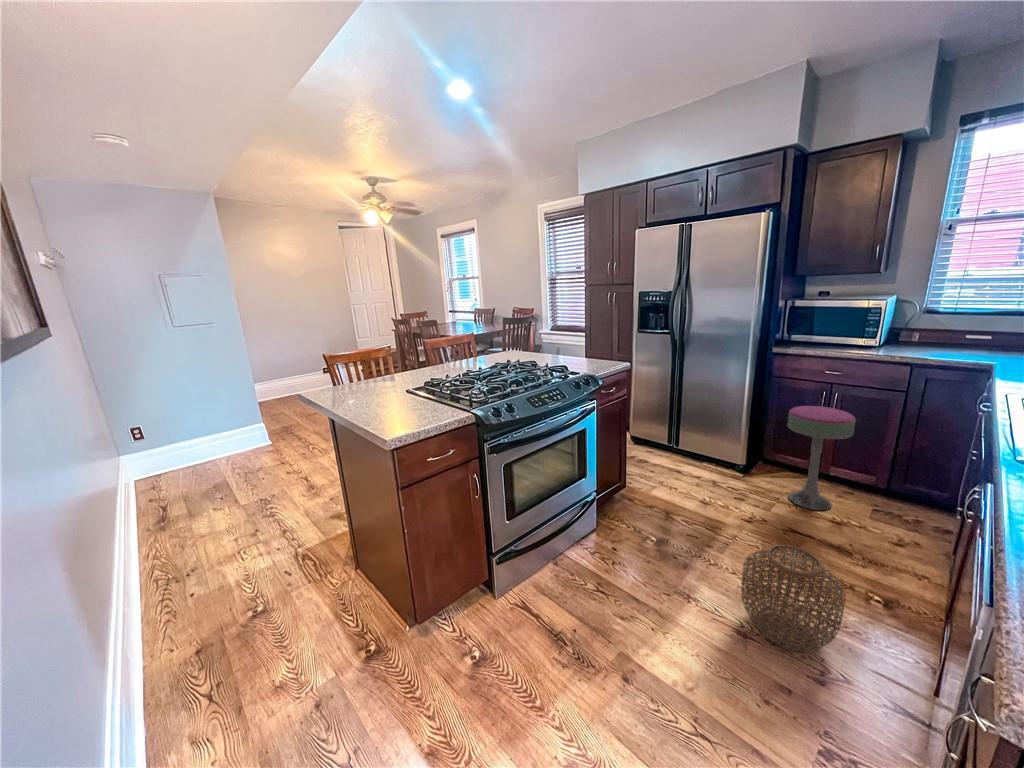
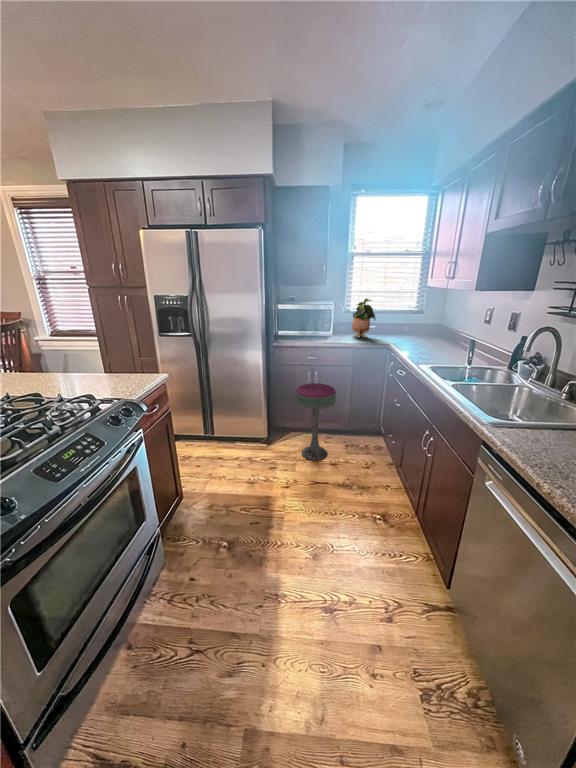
potted plant: none [920,293,974,354] -> present [352,298,375,338]
woven basket: present [741,545,846,652] -> none [317,516,391,604]

